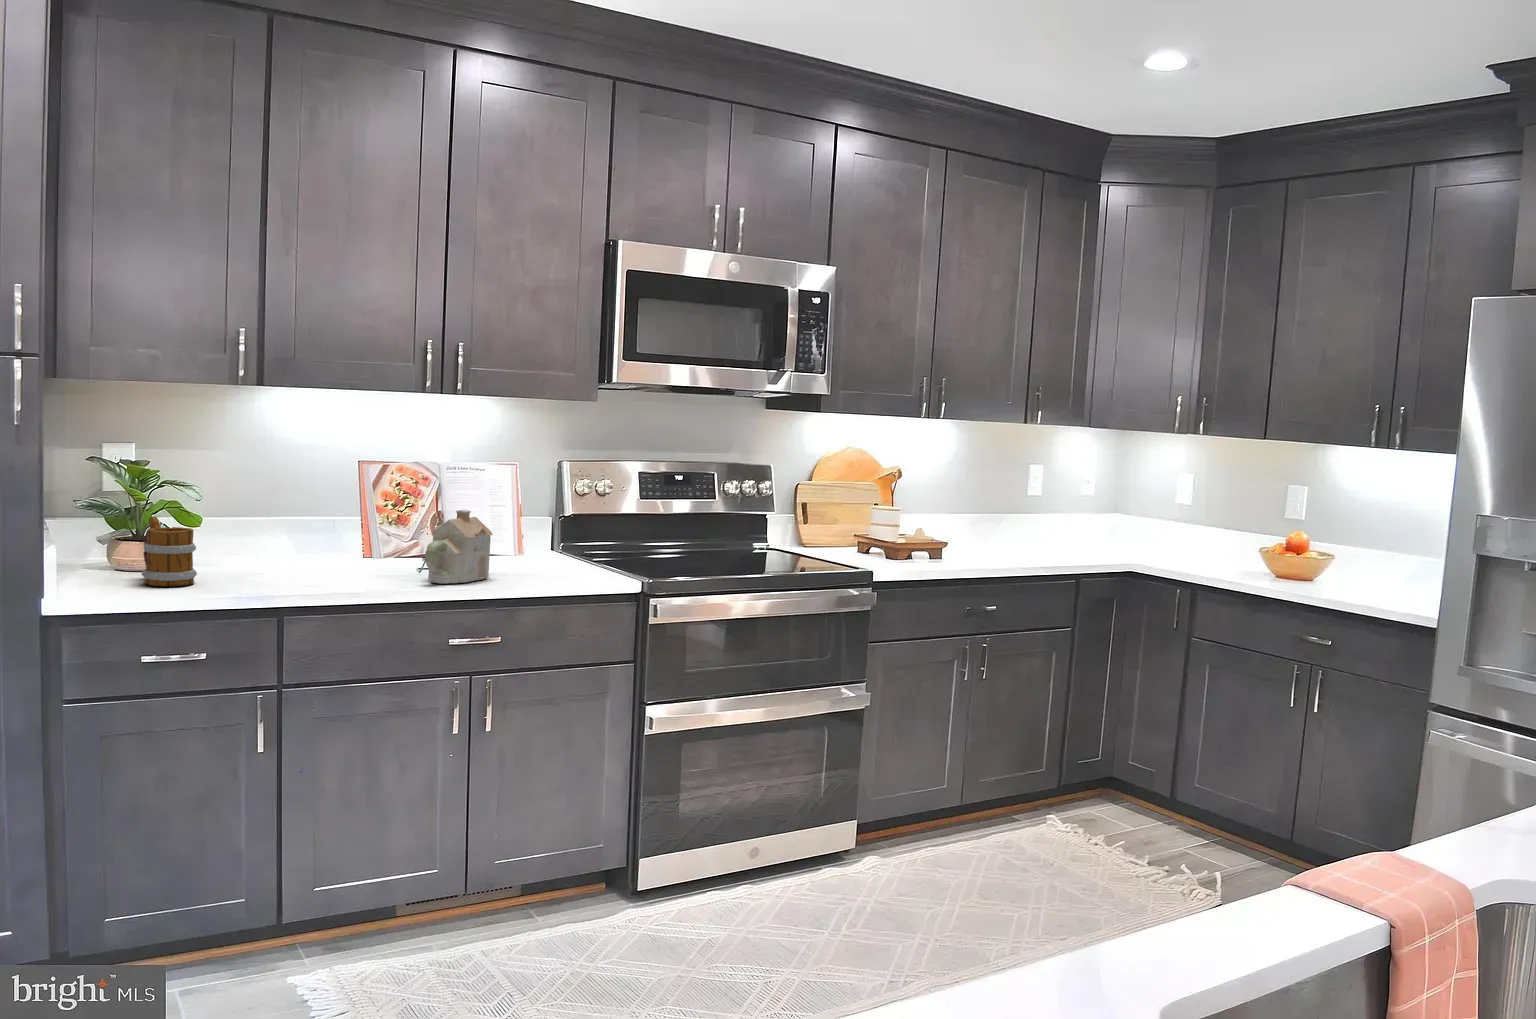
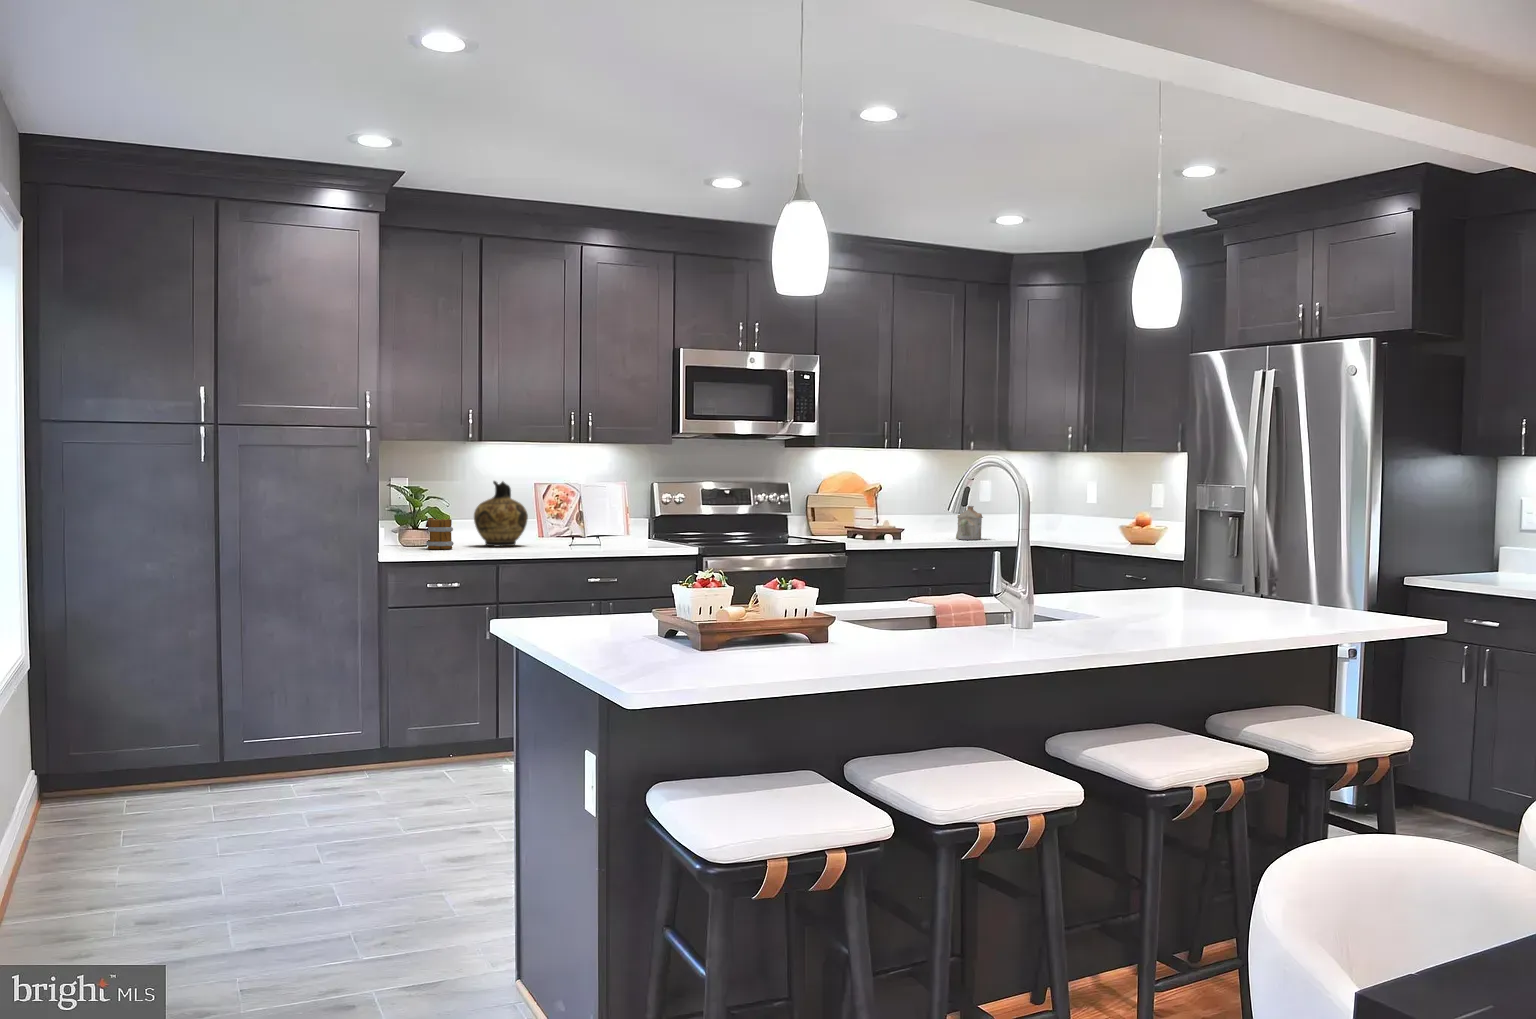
ceramic jug: none [244,456,344,573] -> present [474,481,528,546]
teapot: present [425,510,493,584] -> present [956,506,983,540]

